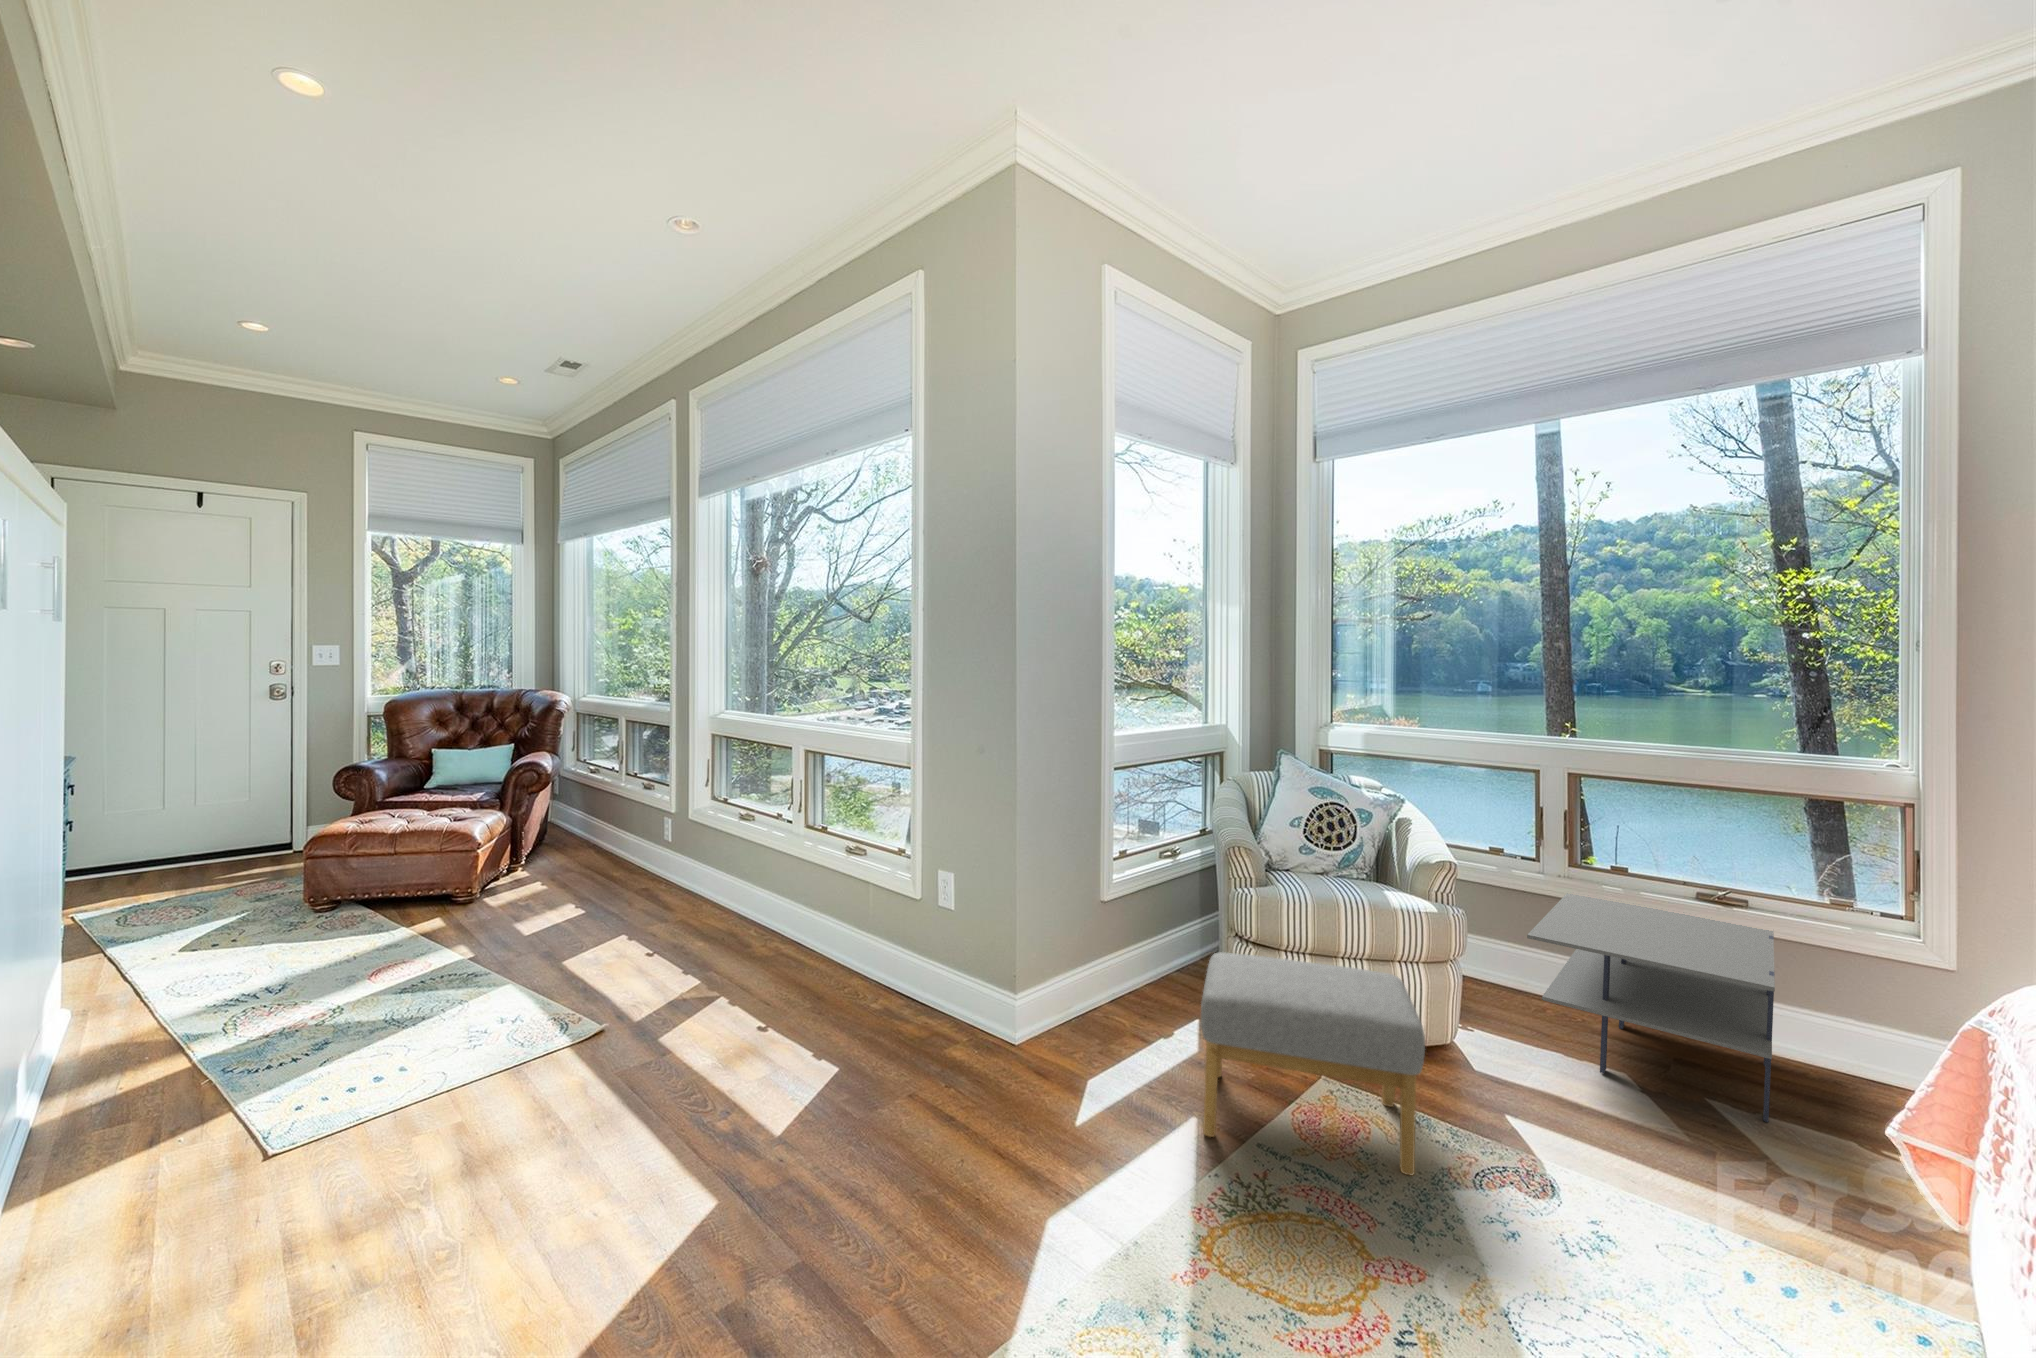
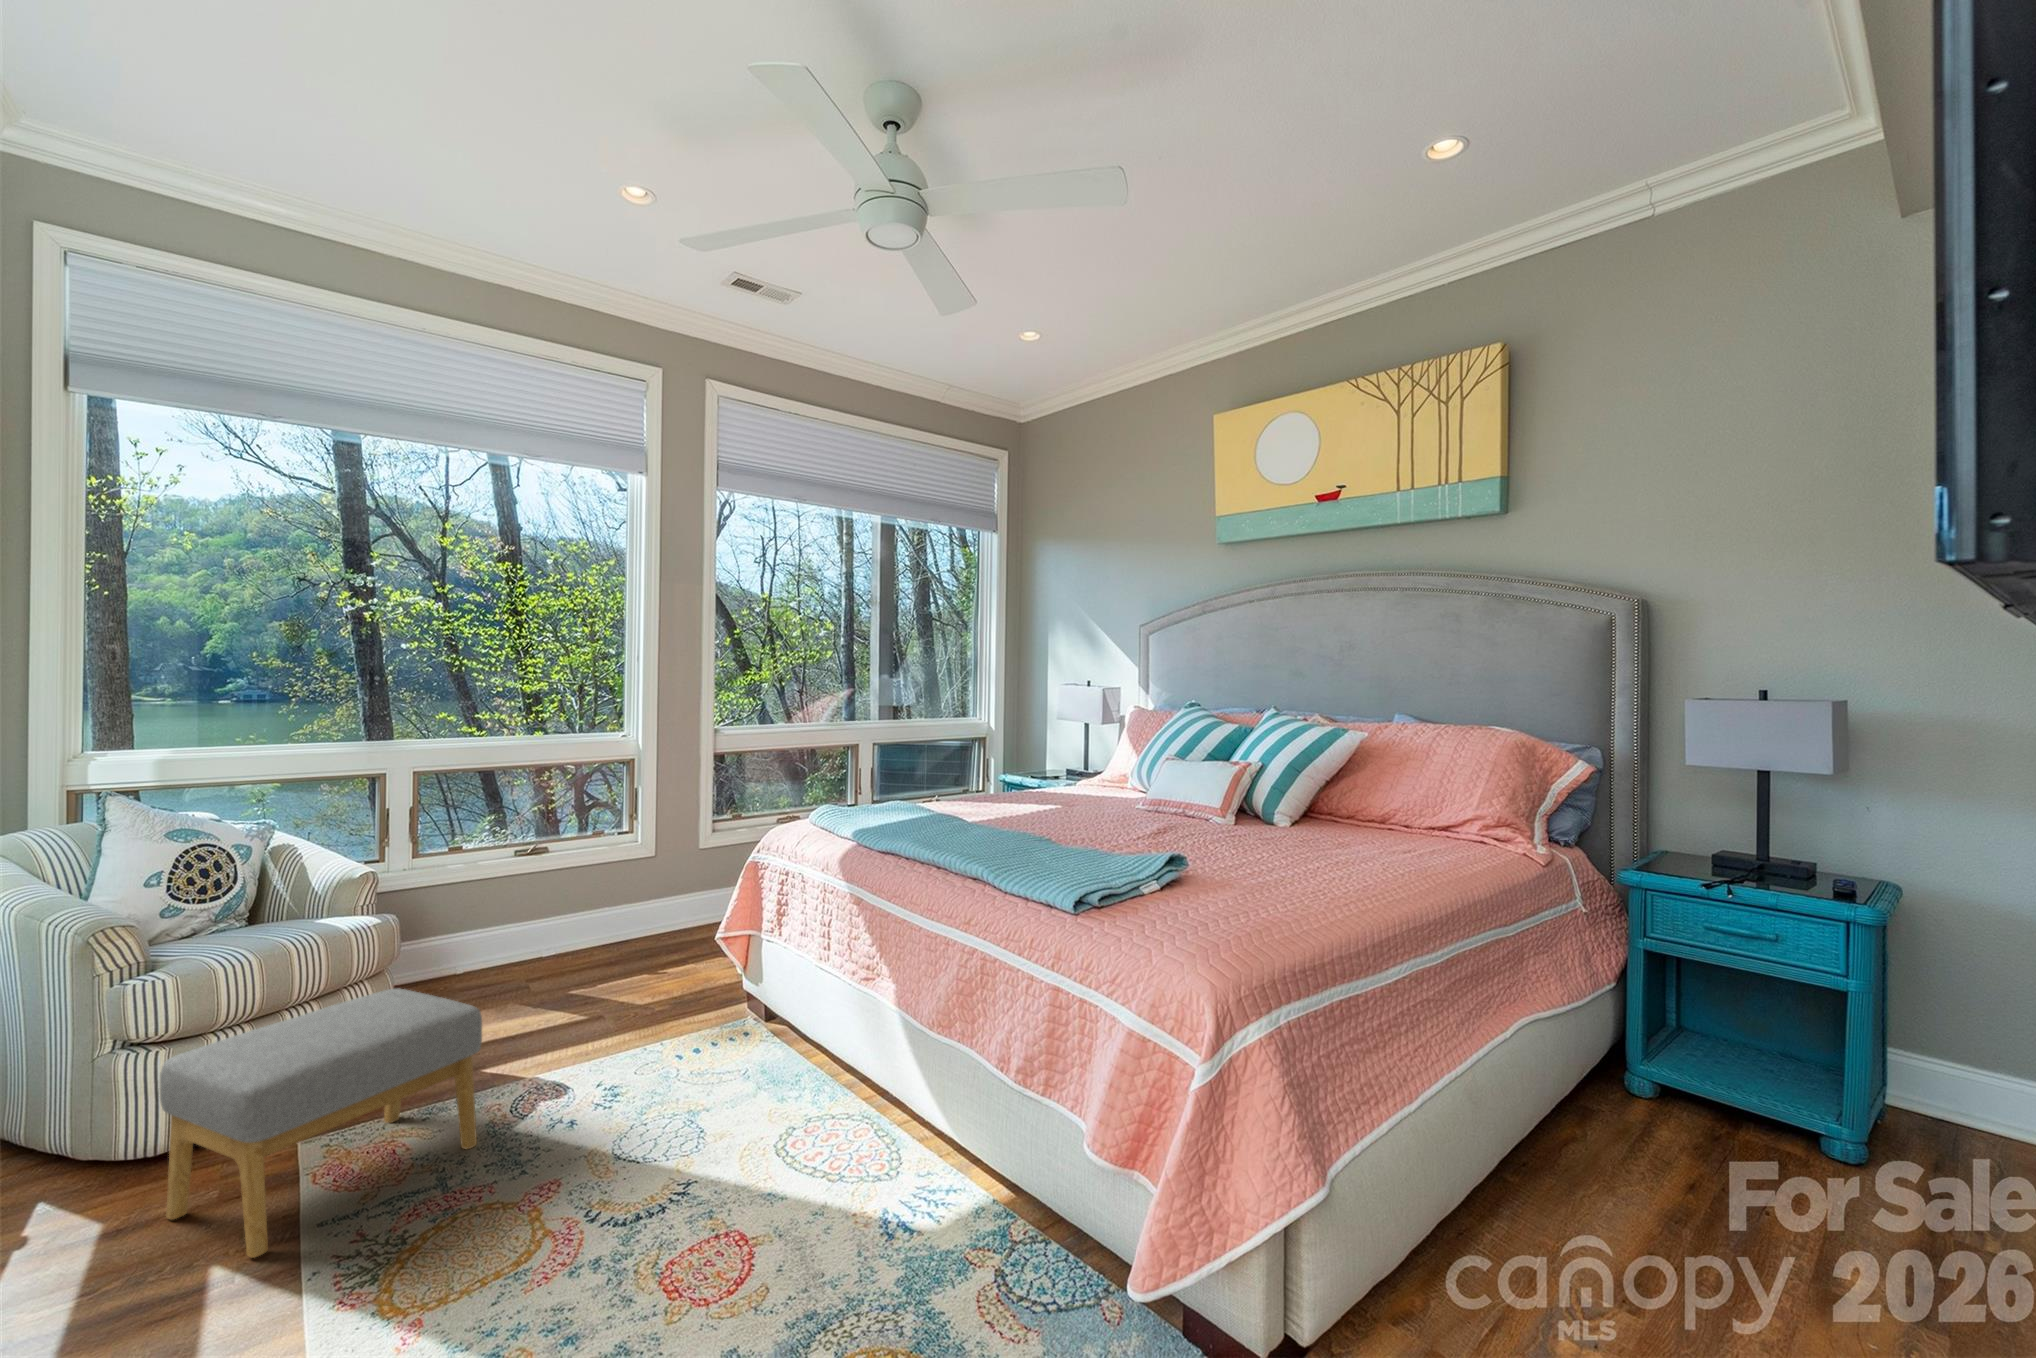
side table: present [1527,893,1775,1122] -> none [427,859,629,1011]

